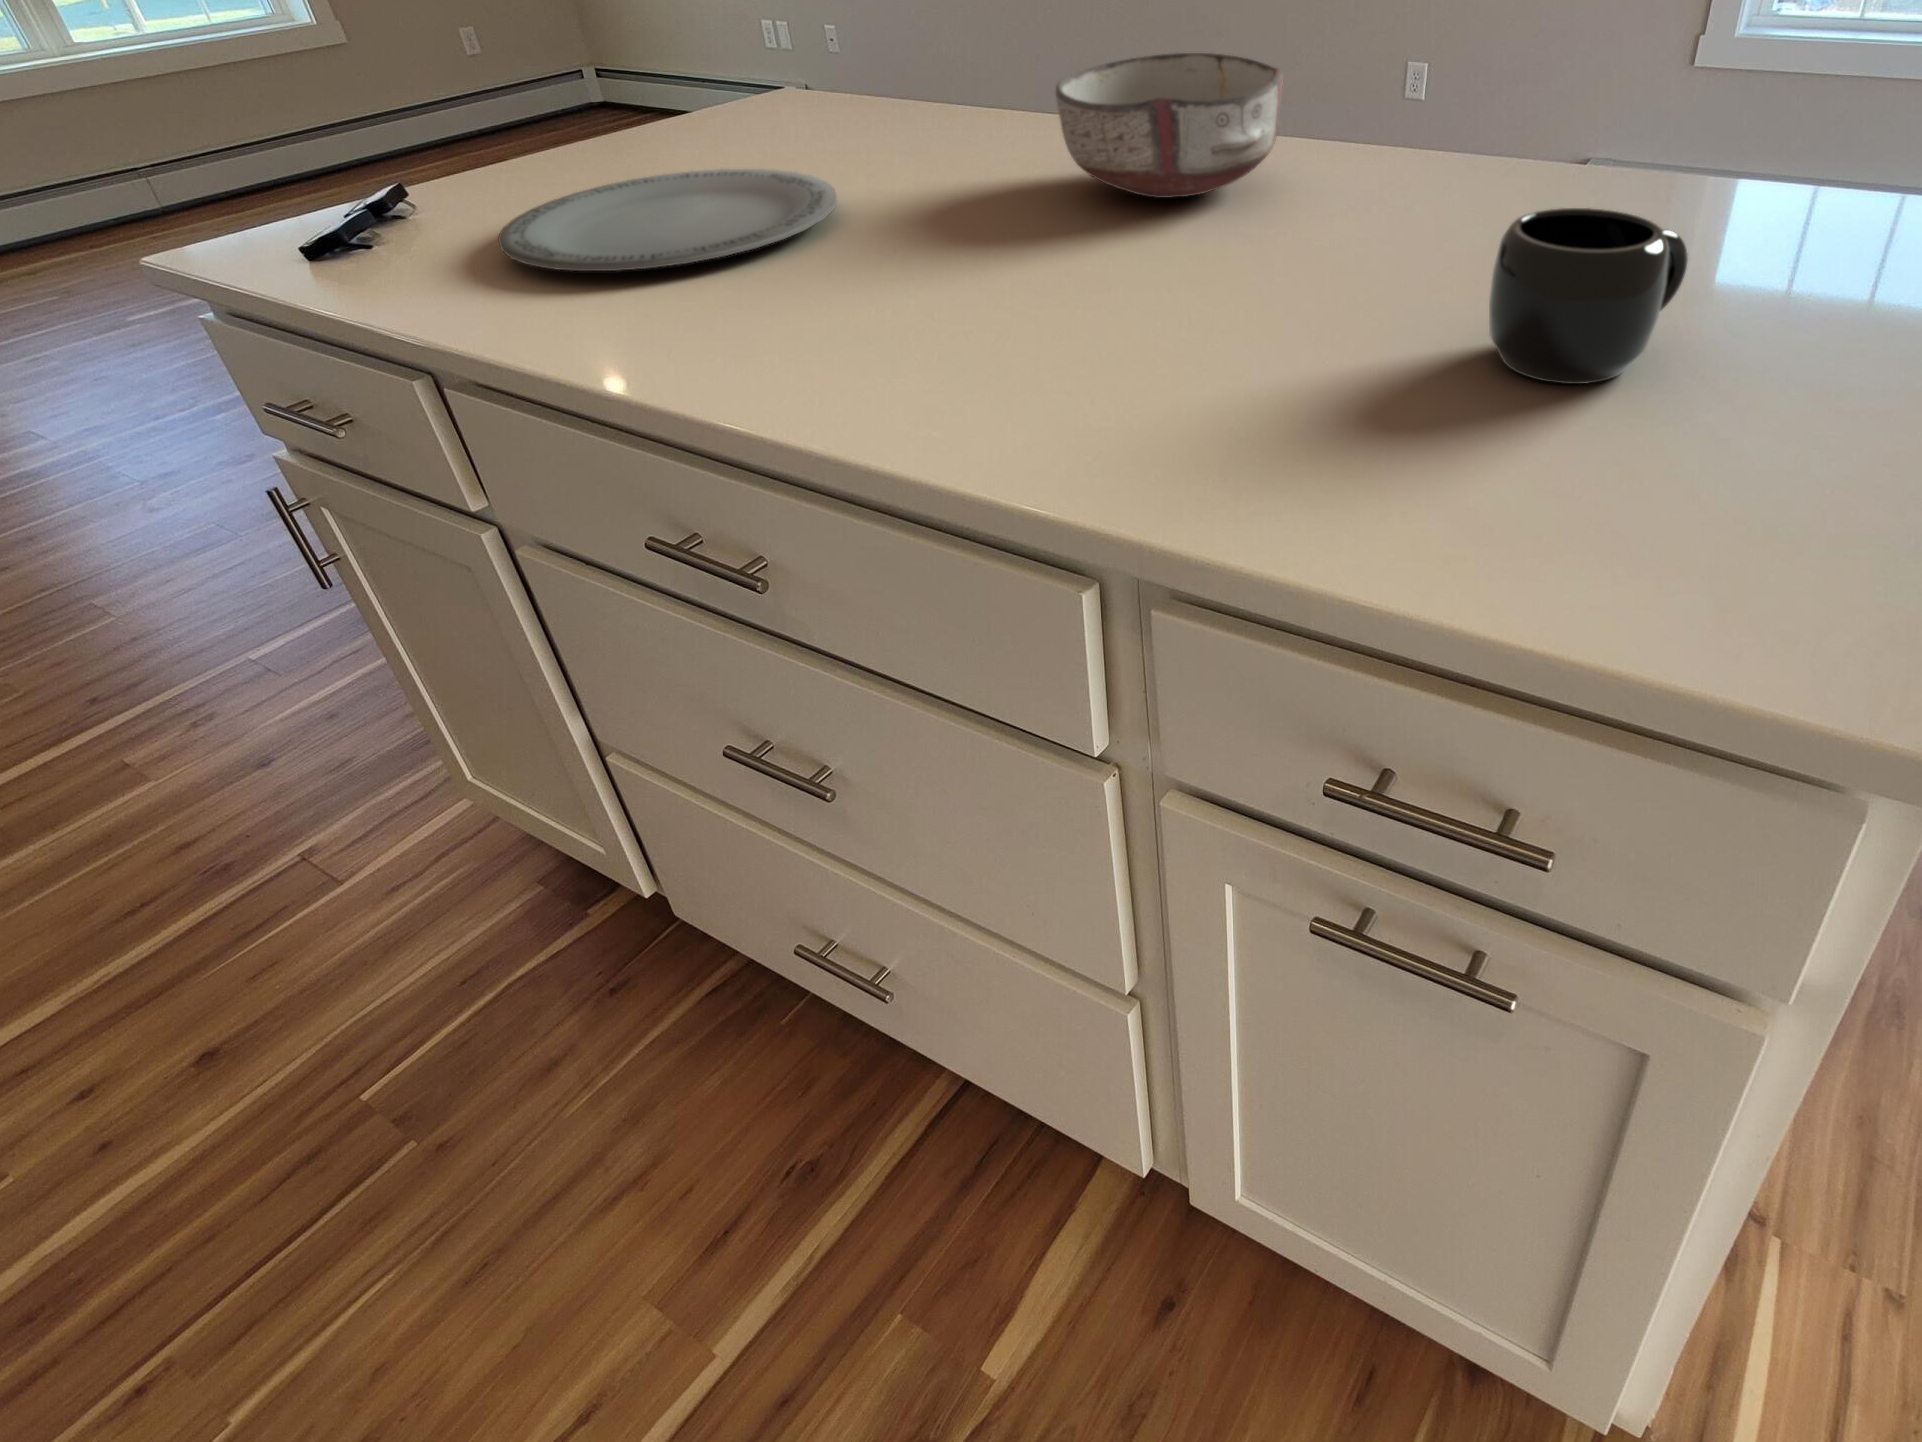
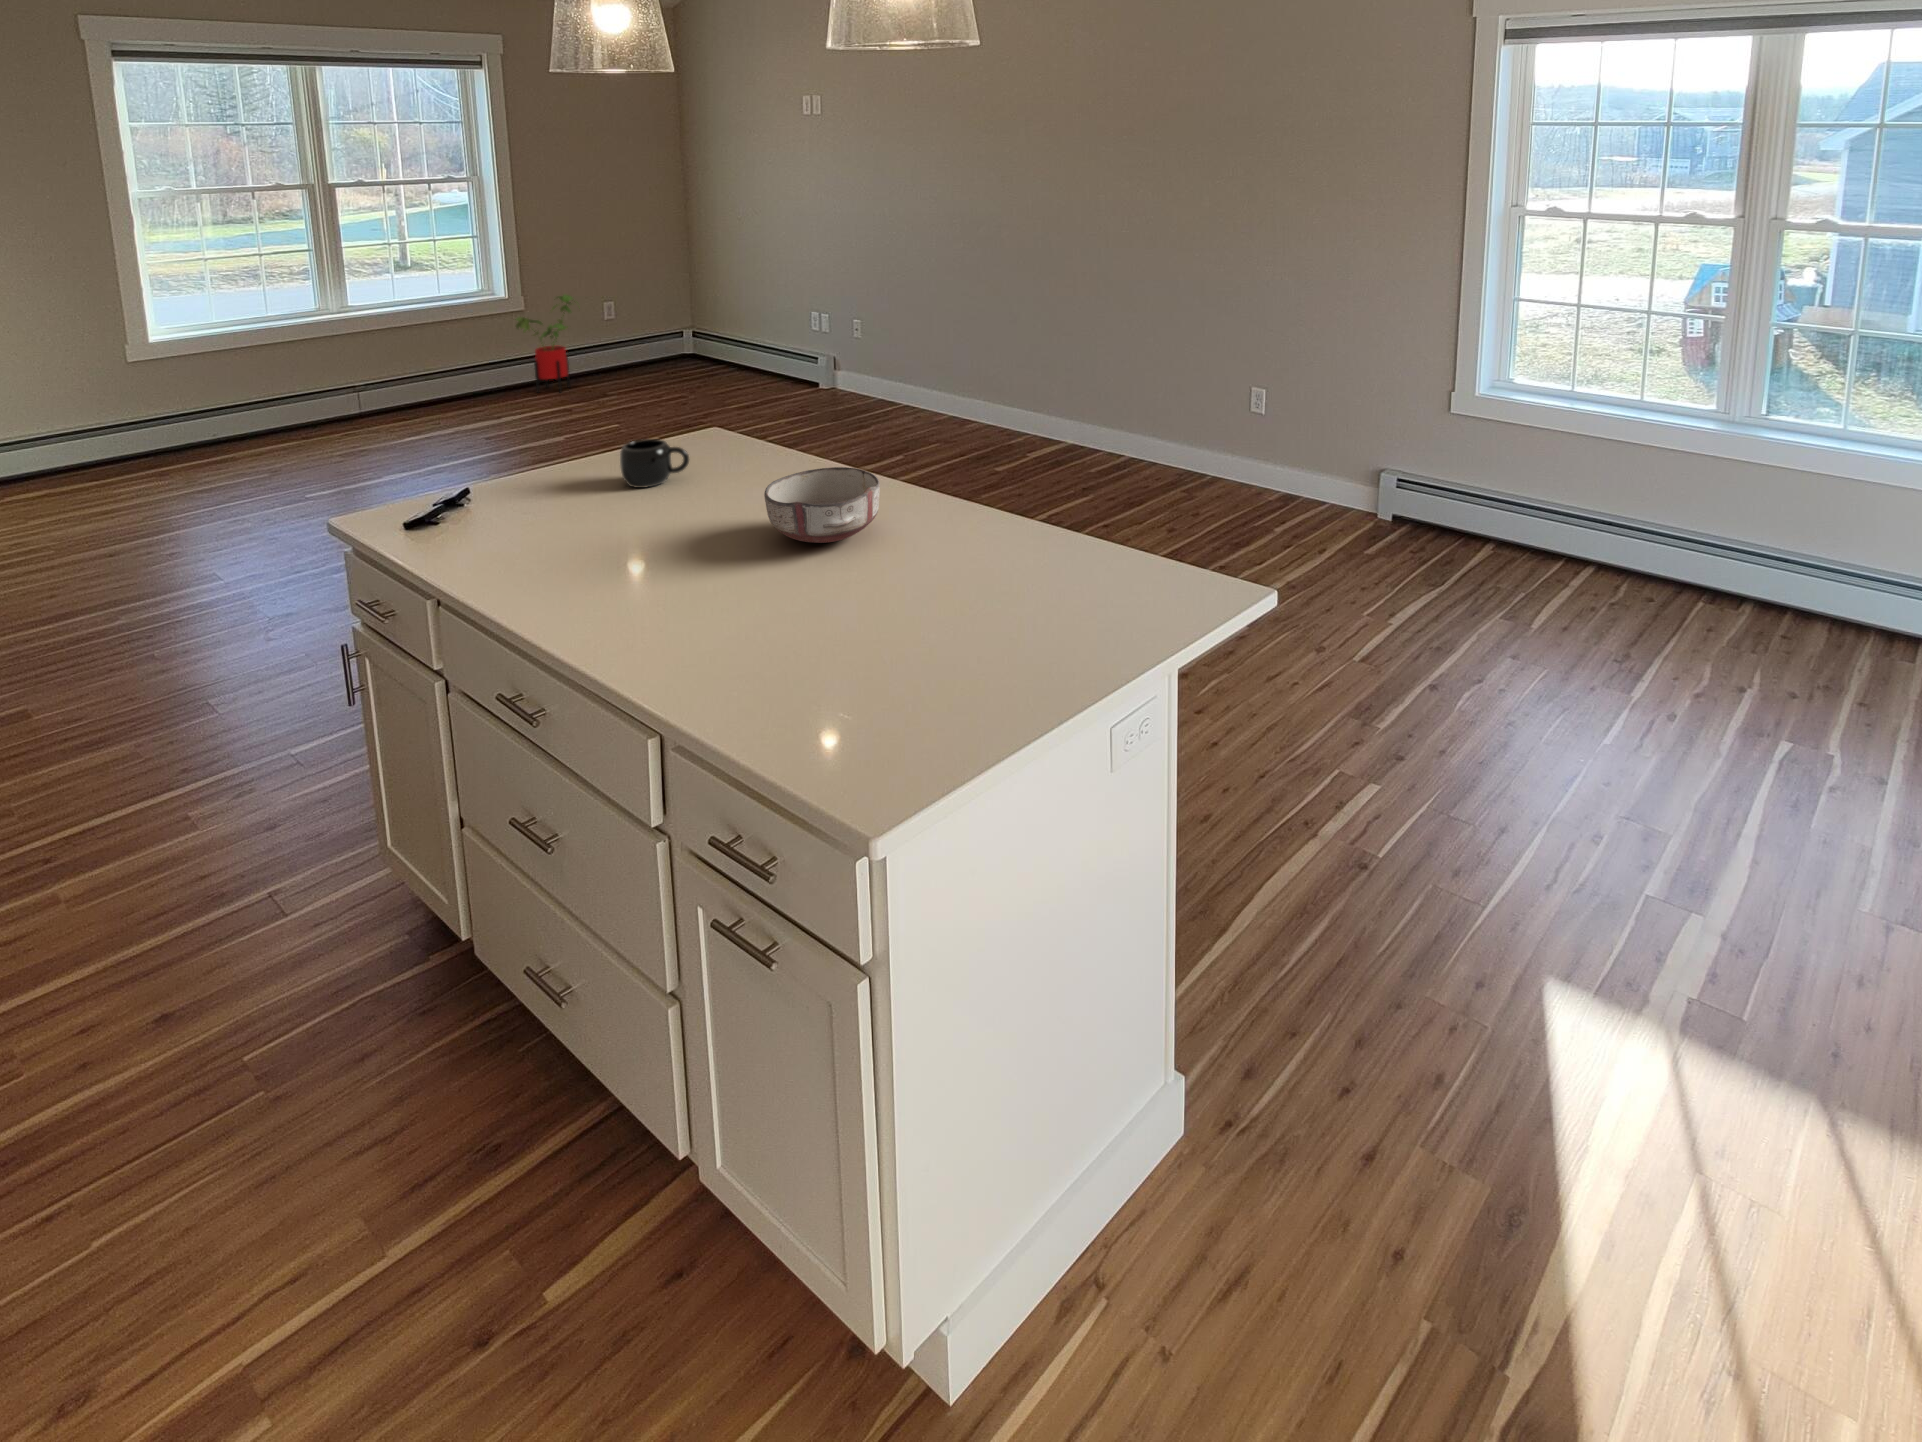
house plant: none [341,10,453,163] -> present [516,295,573,392]
plate: present [498,169,837,271] -> none [487,502,659,562]
mug: present [1489,208,1688,384] -> present [620,439,689,488]

